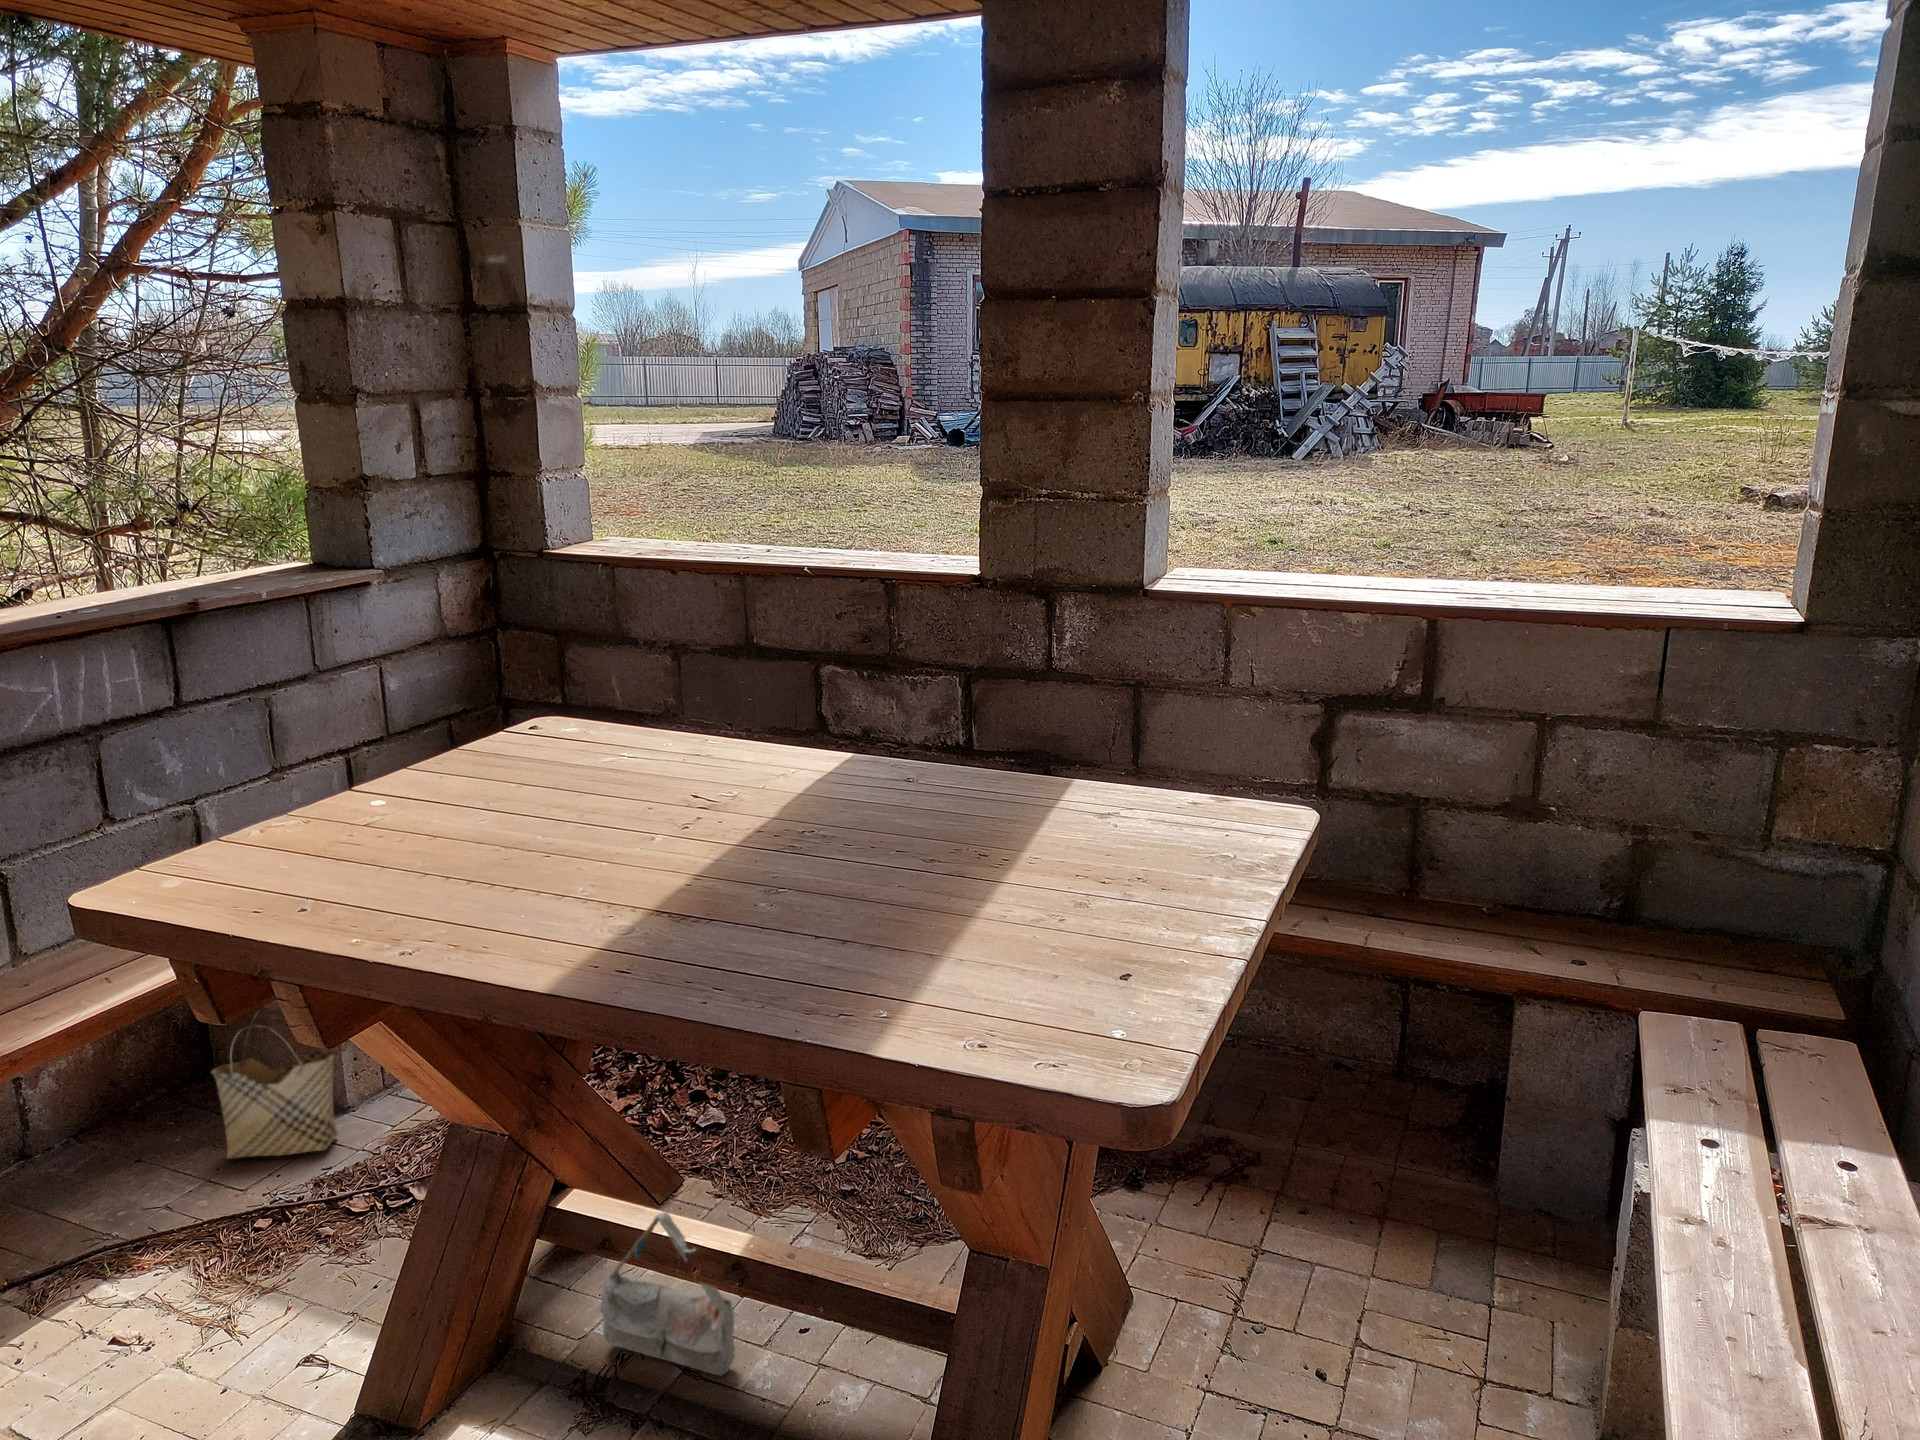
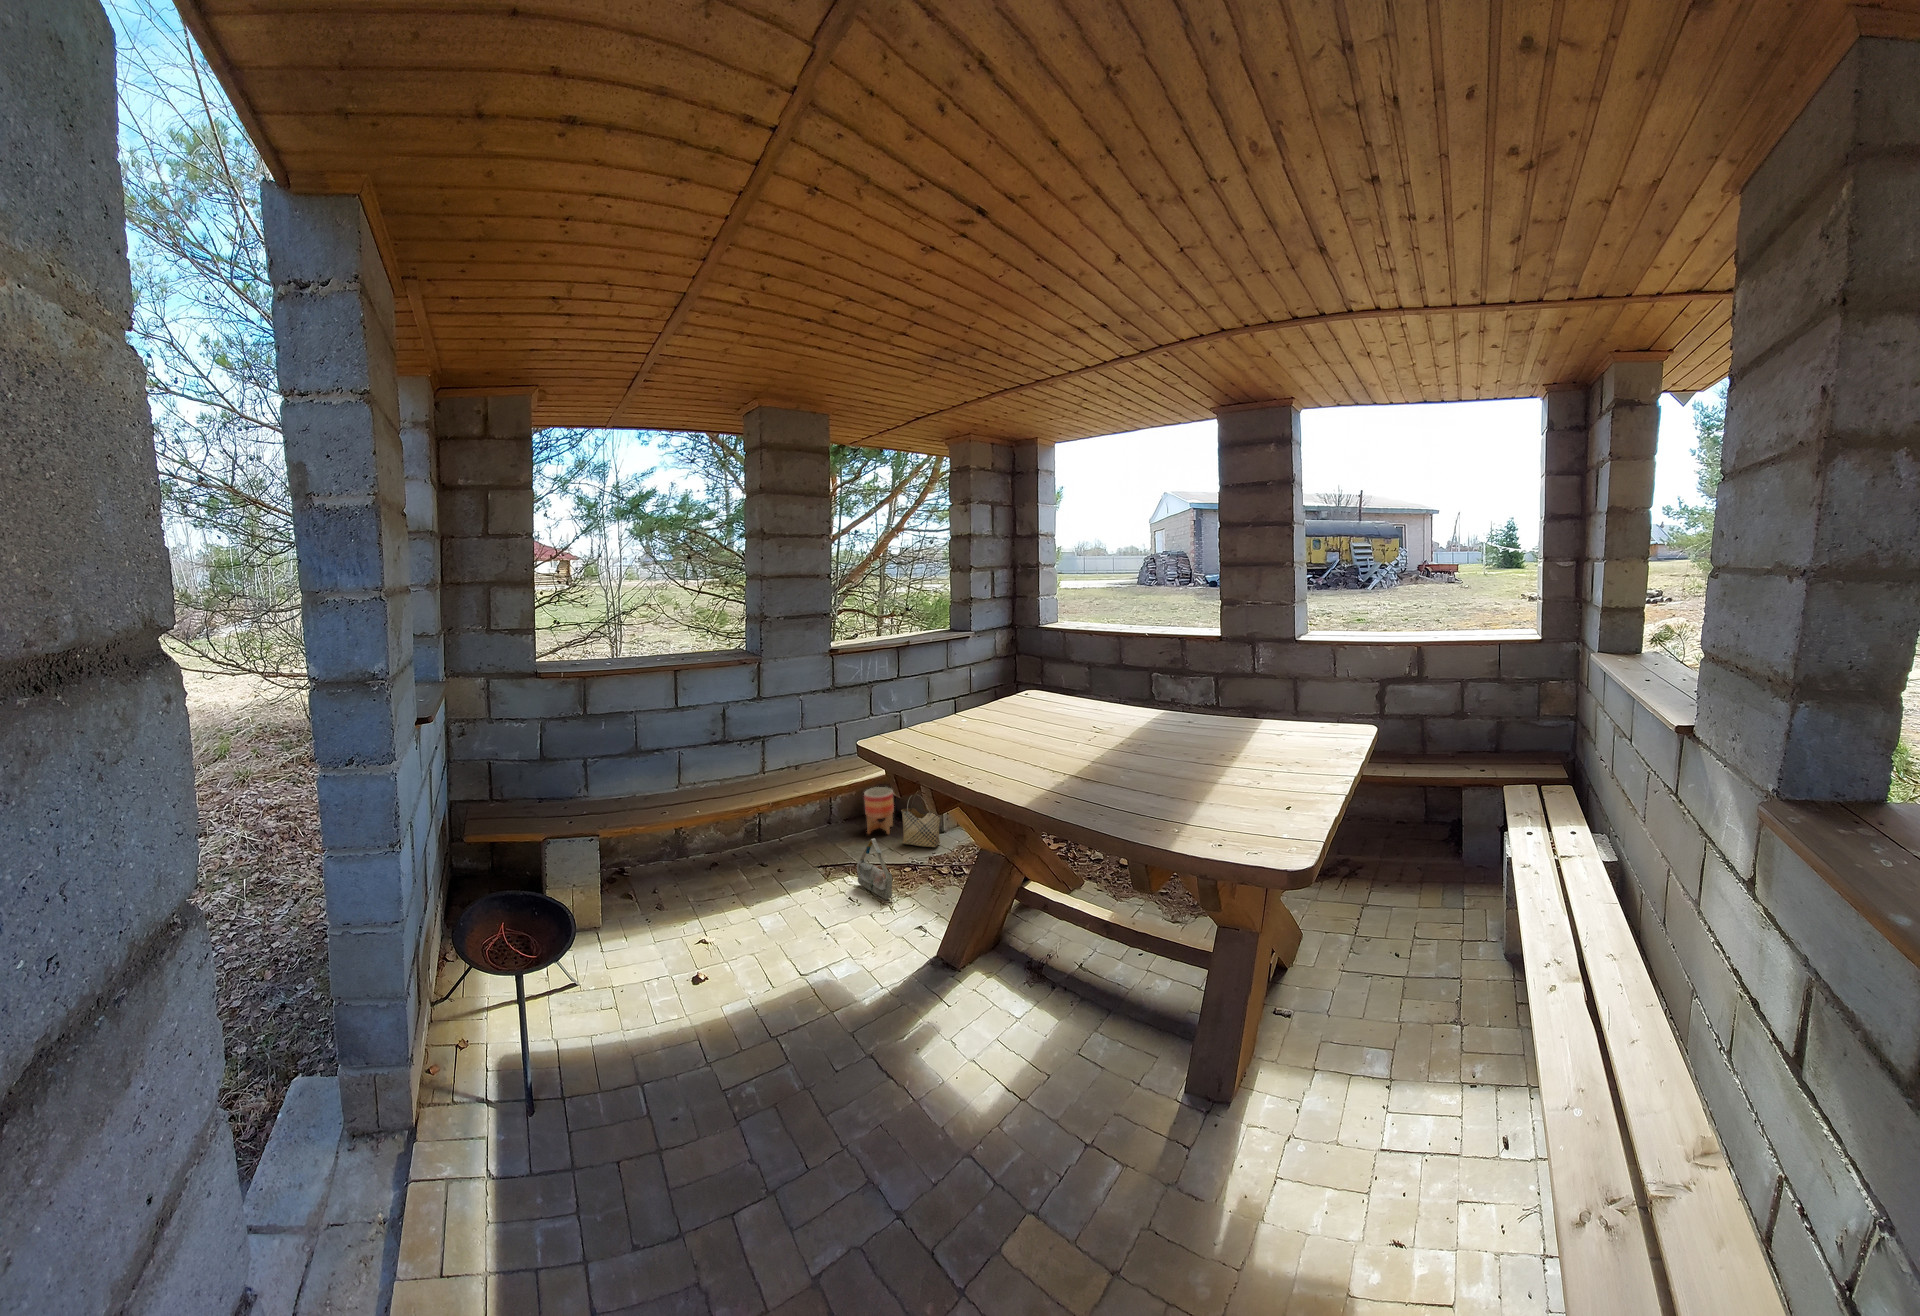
planter: none [86,1011,191,1150] -> present [864,787,894,834]
bag: present [600,1212,735,1376] -> present [857,838,892,900]

